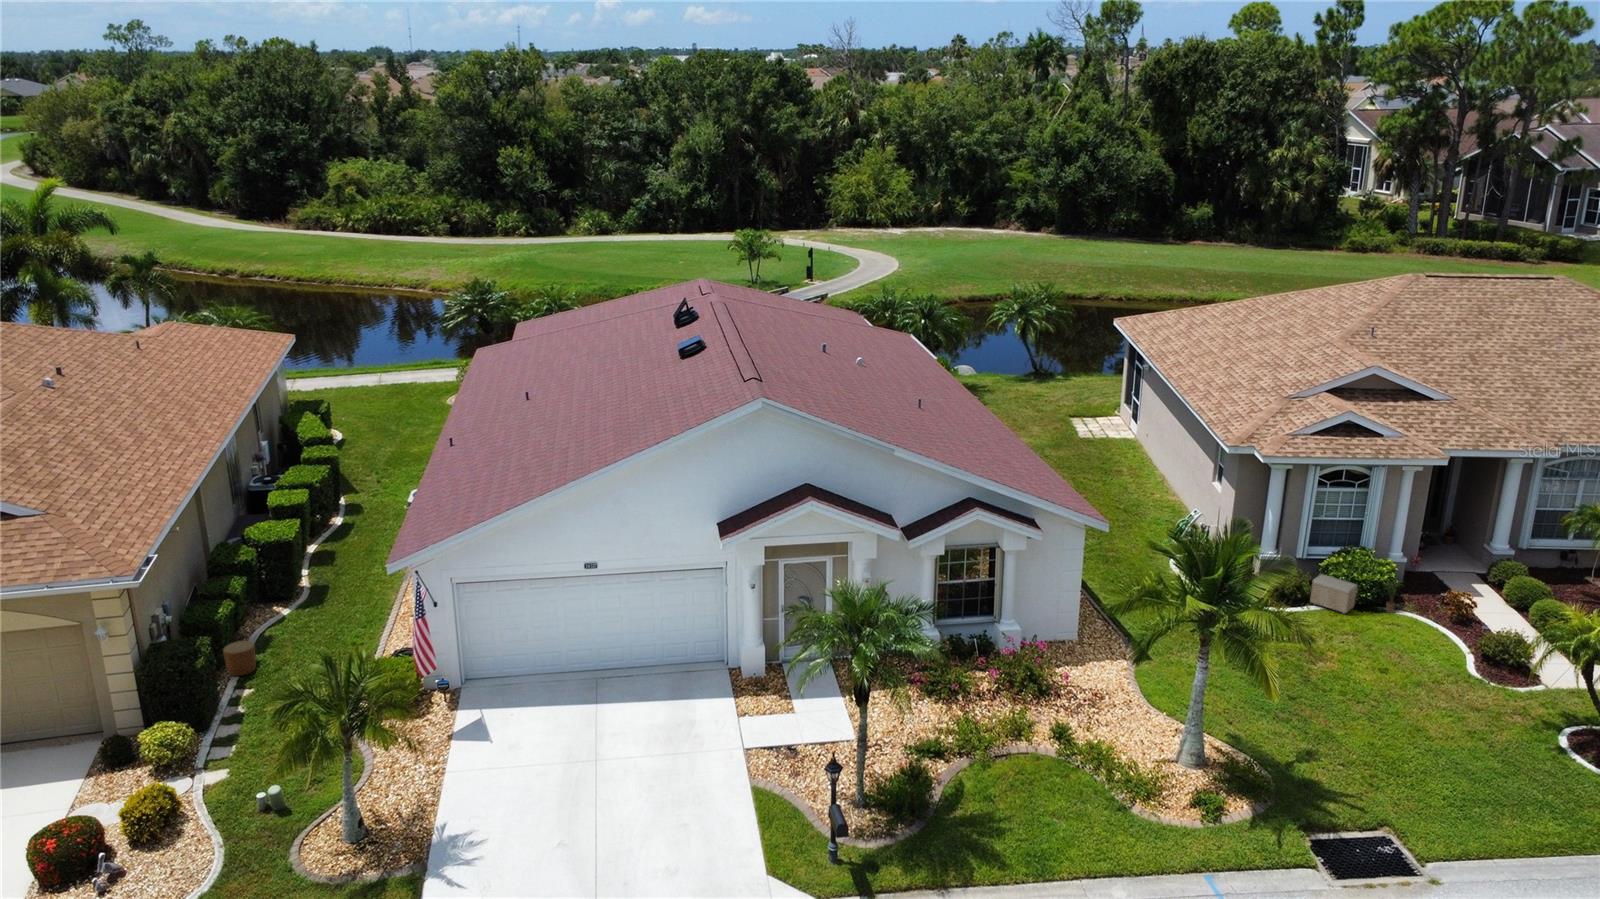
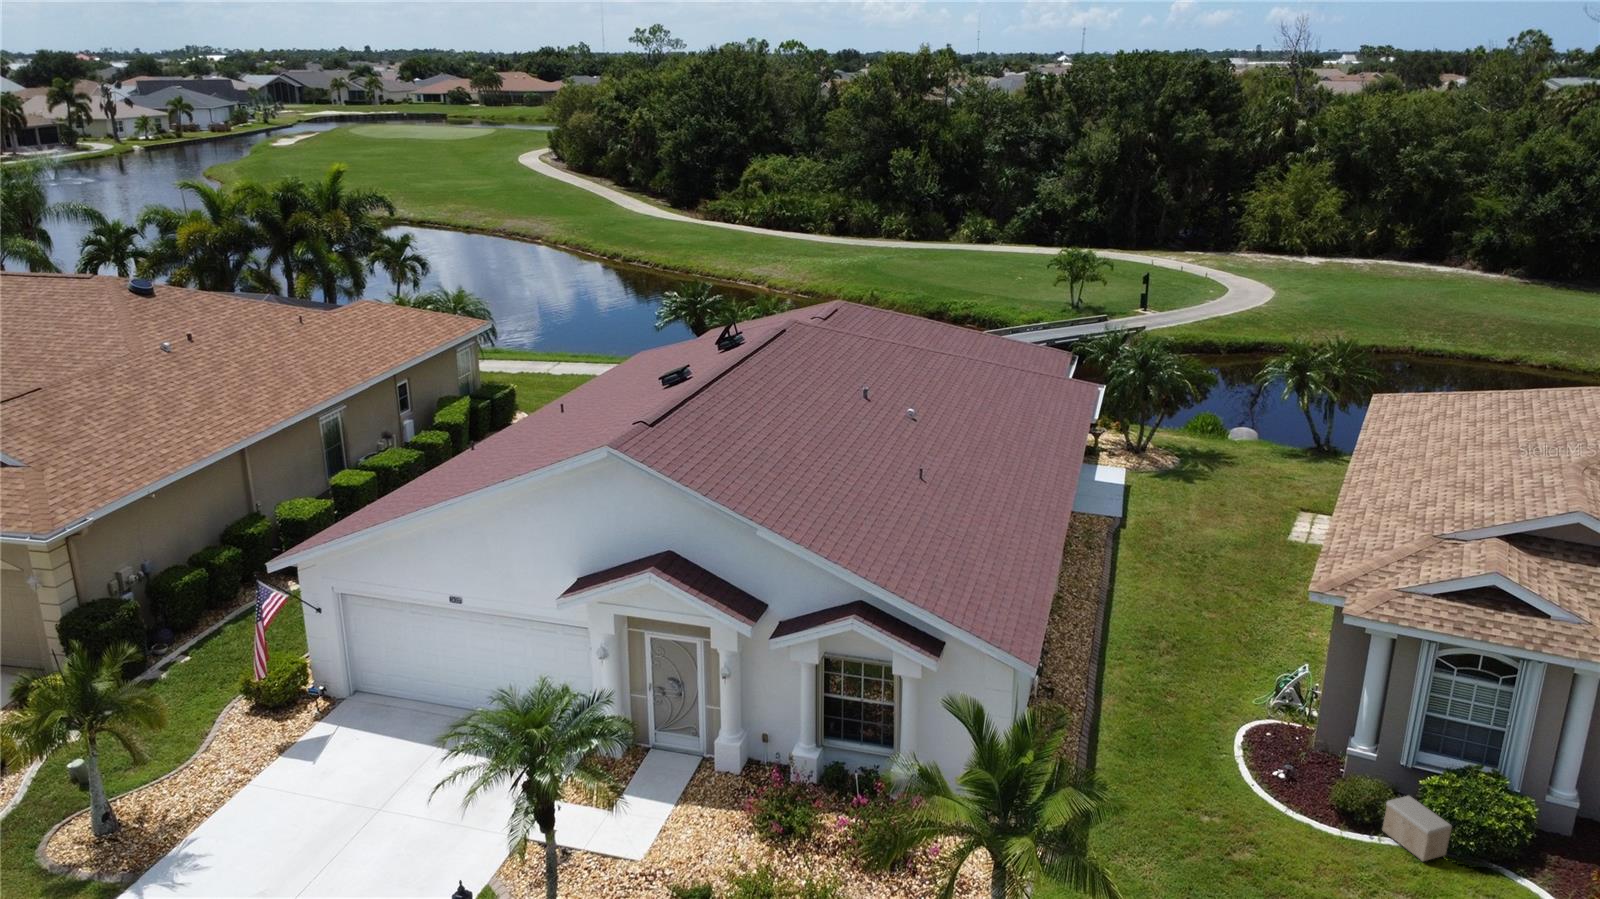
potted plant: present [1386,580,1403,613] -> none [1497,832,1530,879]
woven basket: present [223,641,256,676] -> none [199,609,230,641]

